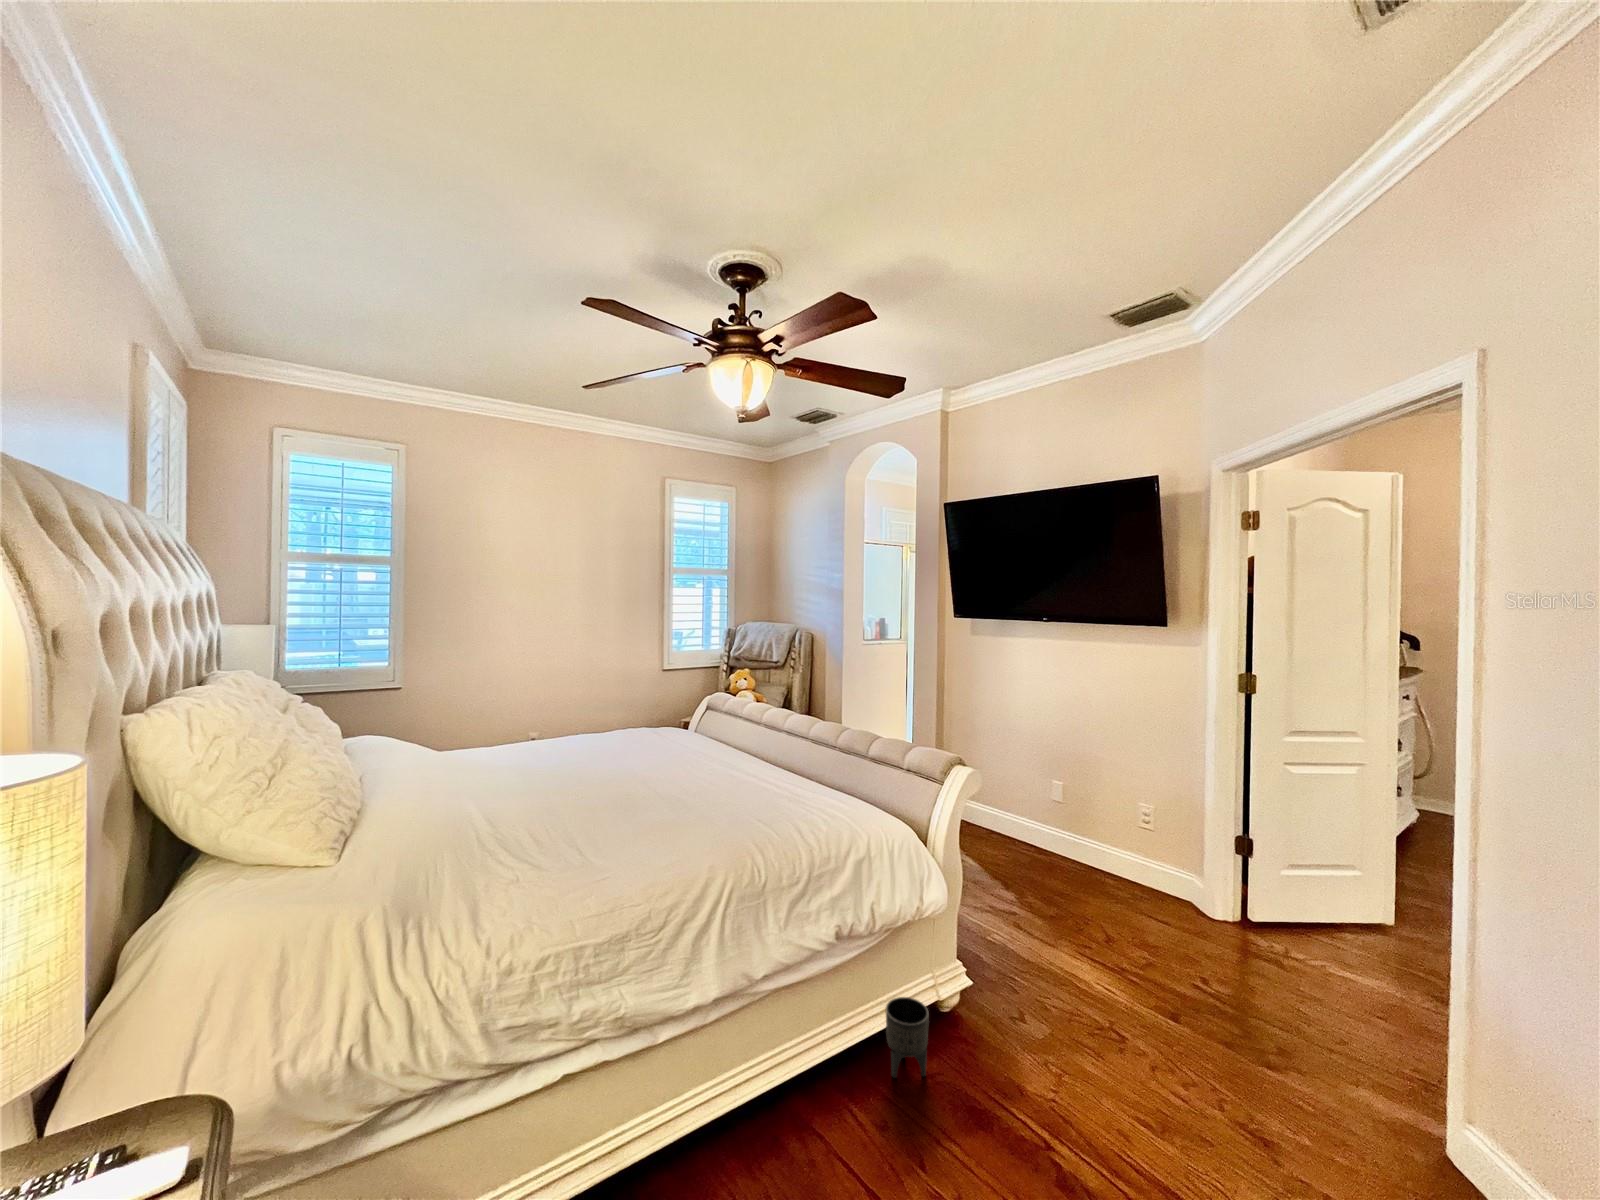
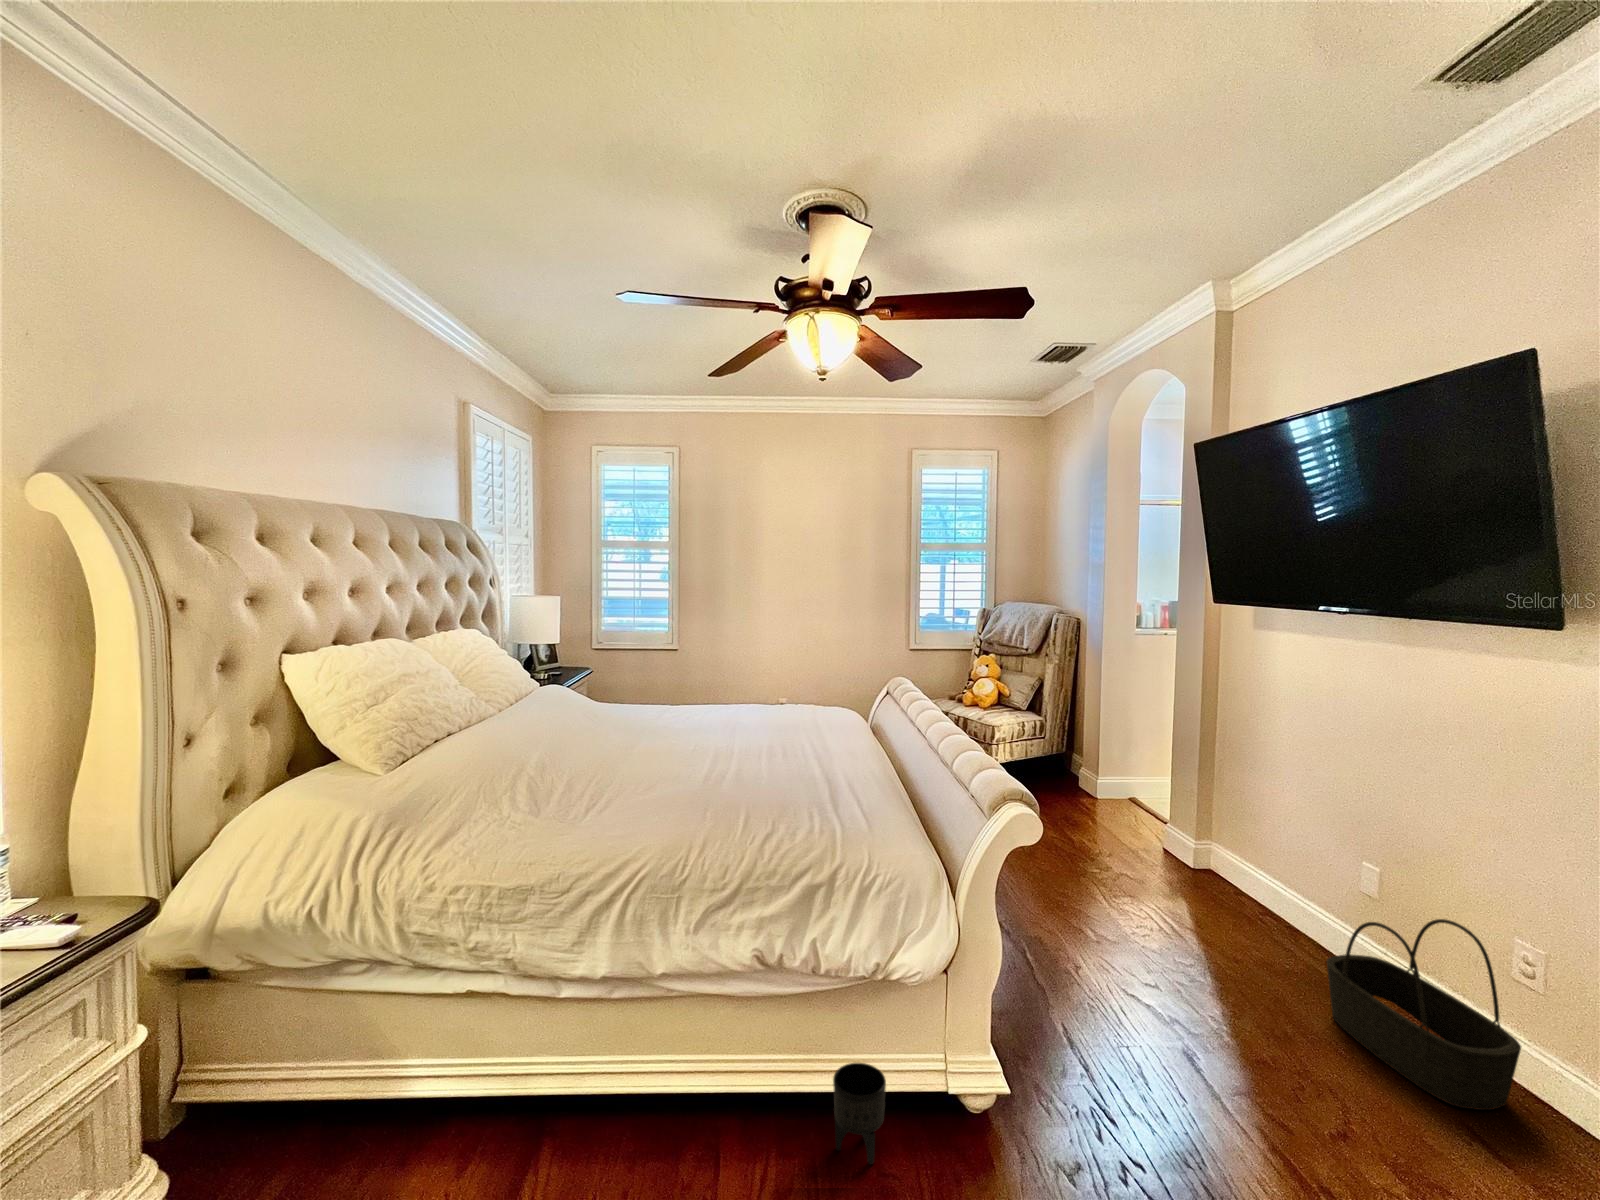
basket: none [1046,798,1157,903] -> present [1327,919,1521,1110]

